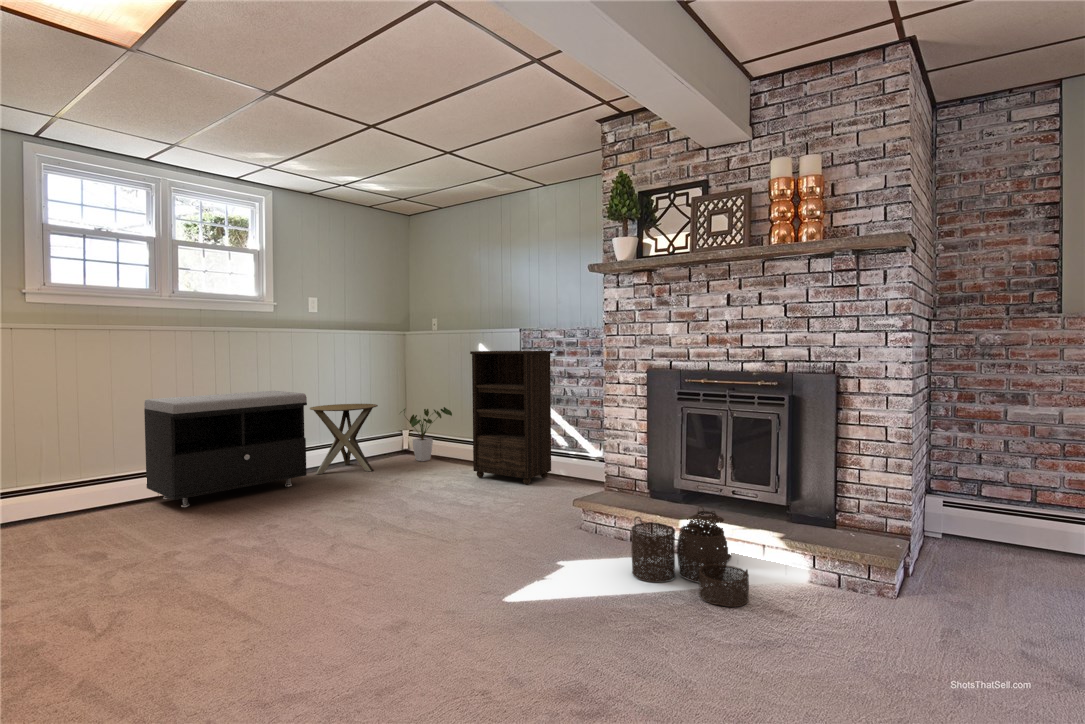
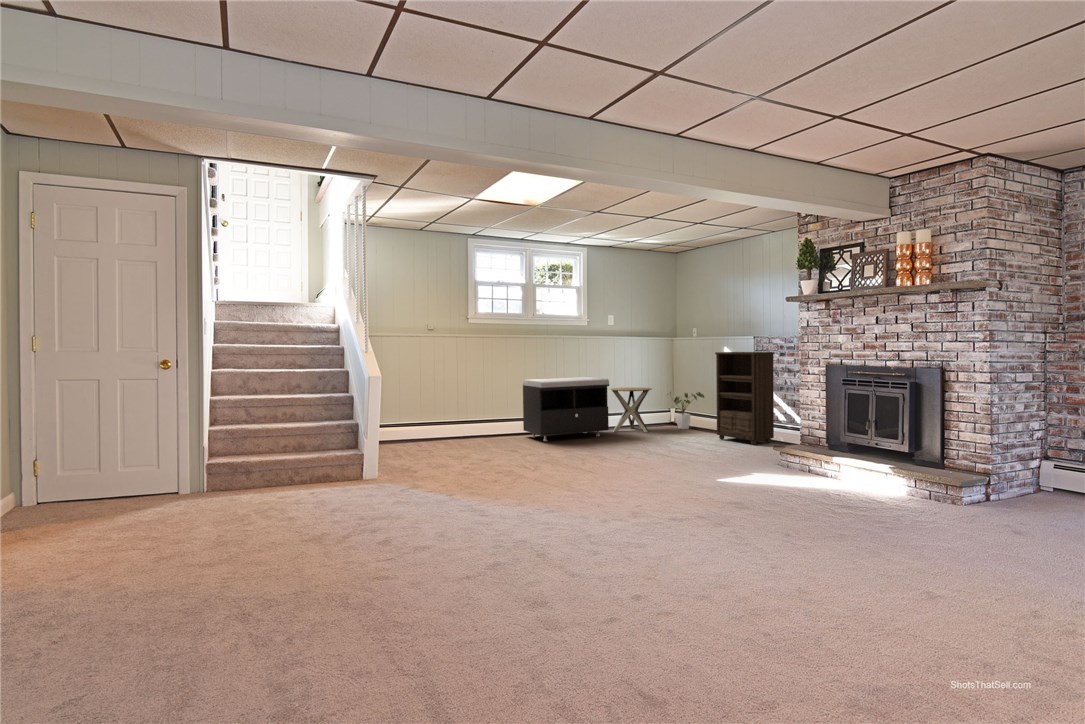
woven basket: present [631,506,749,607] -> none [797,451,871,498]

